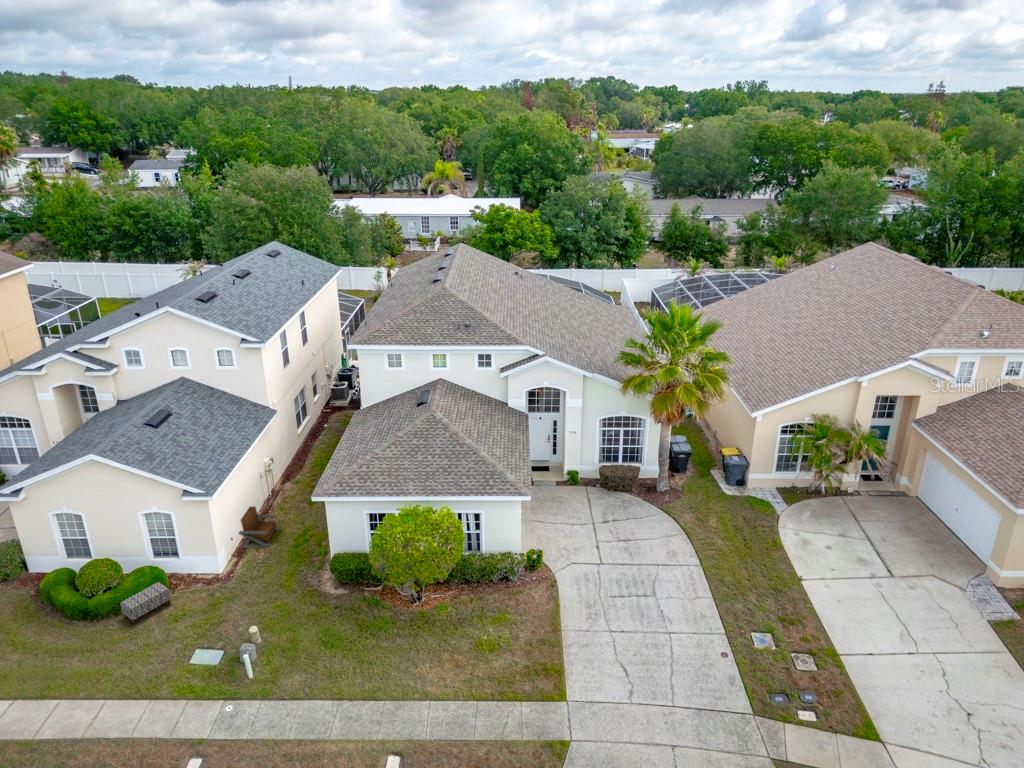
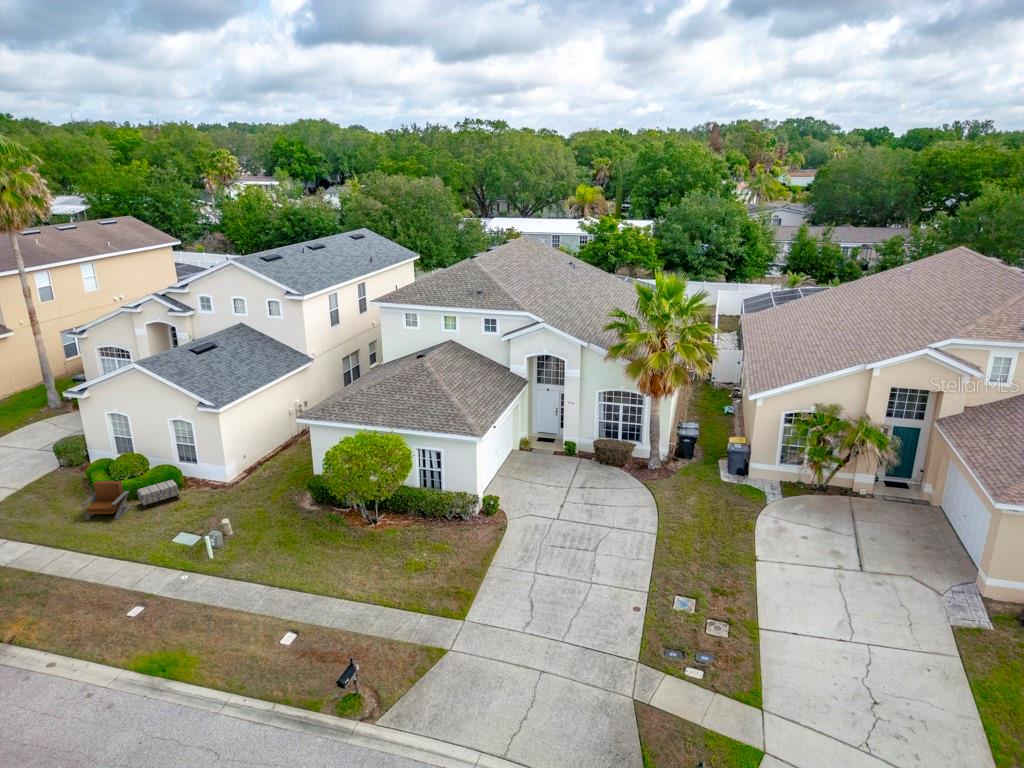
lounge chair: present [239,506,279,548] -> present [81,481,132,520]

